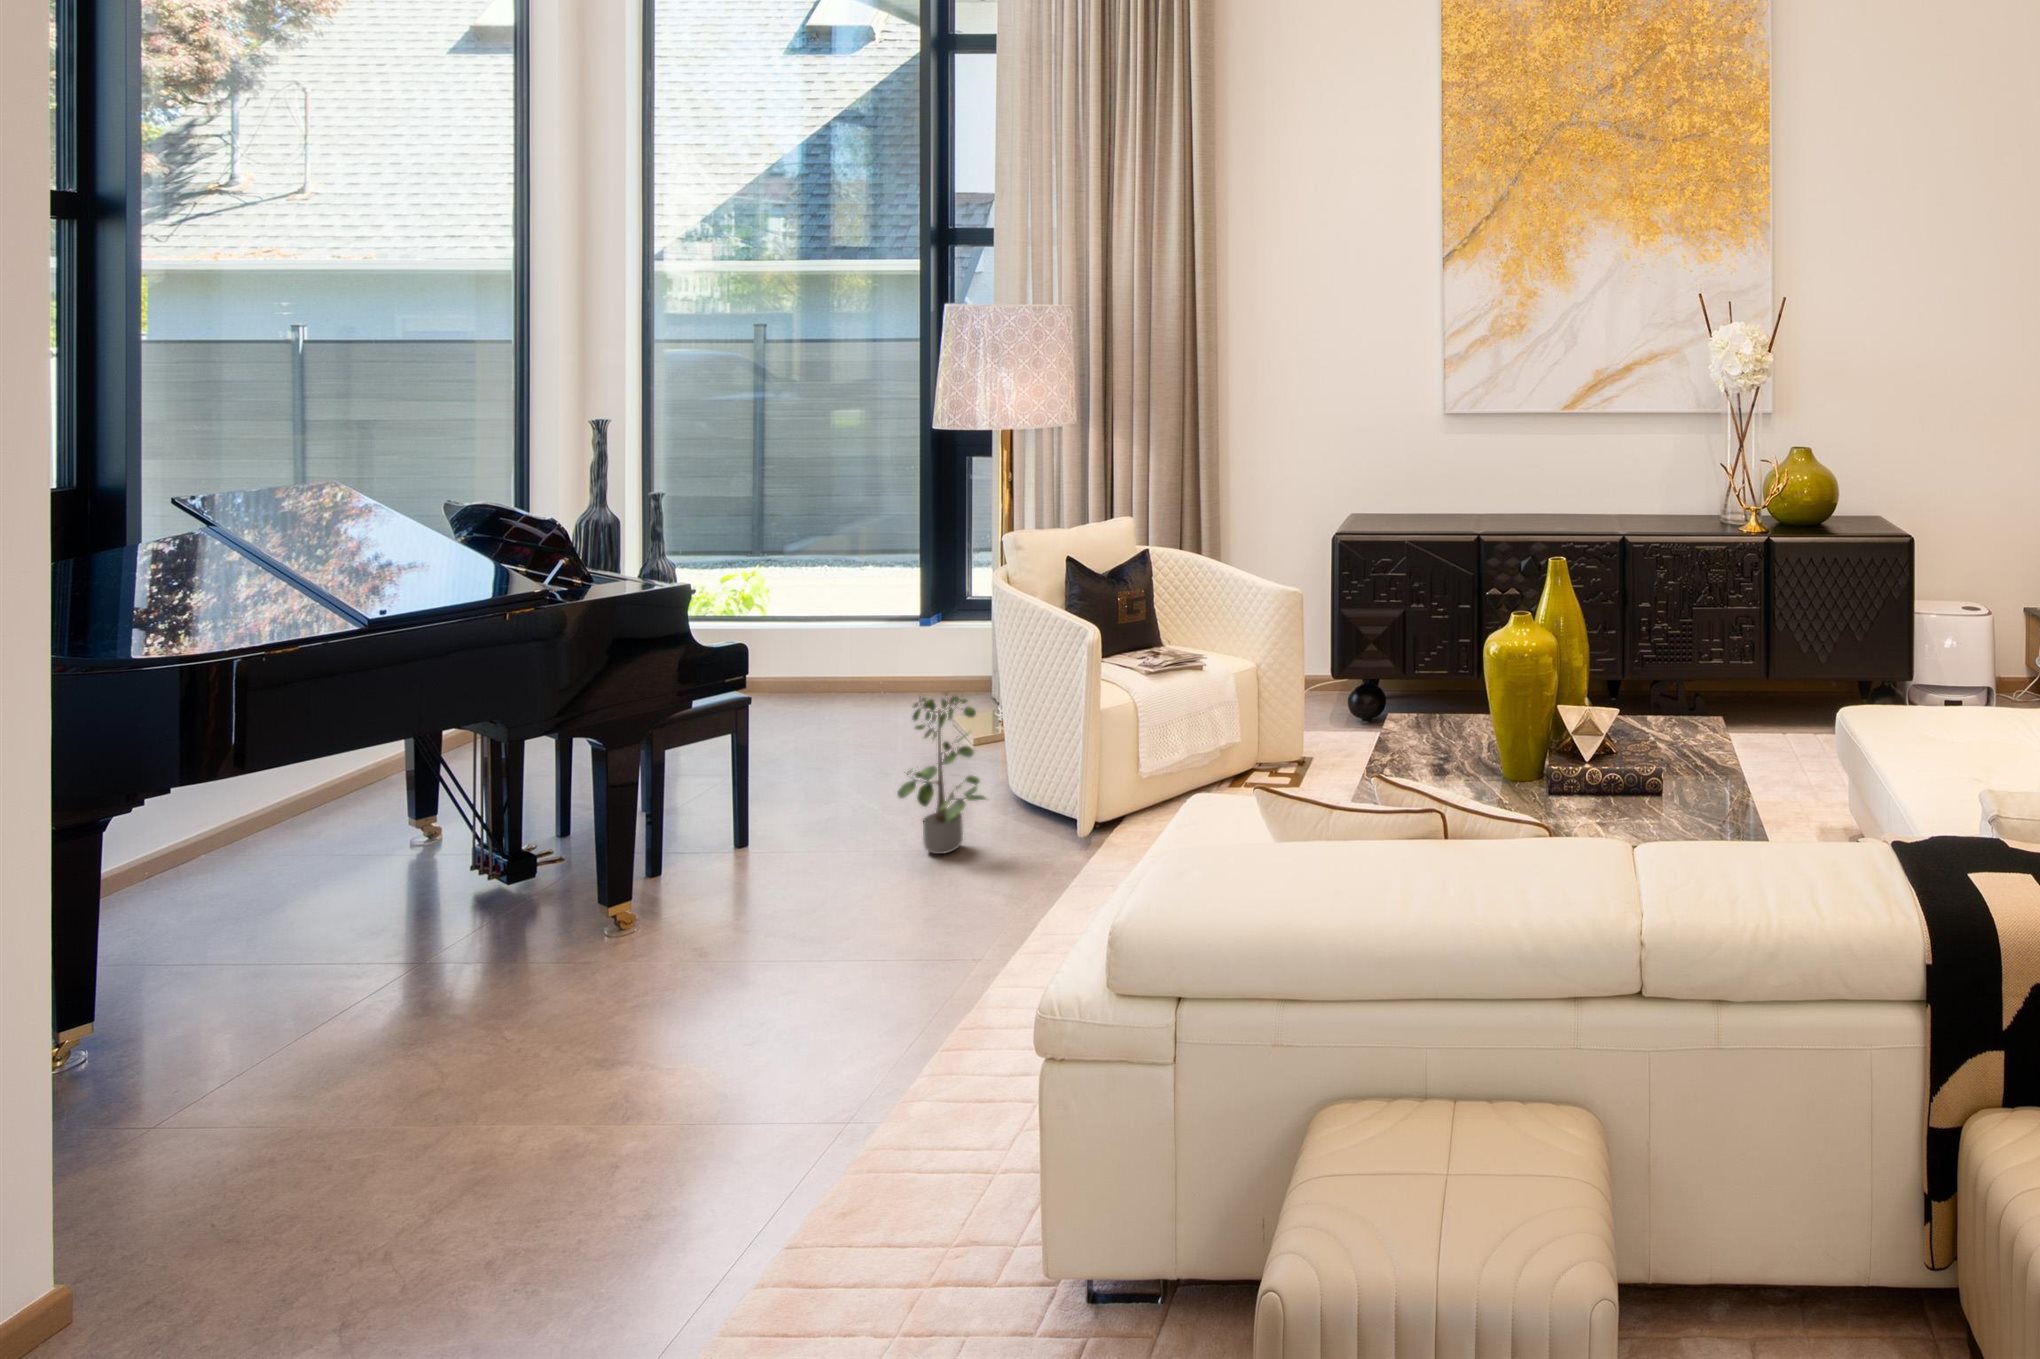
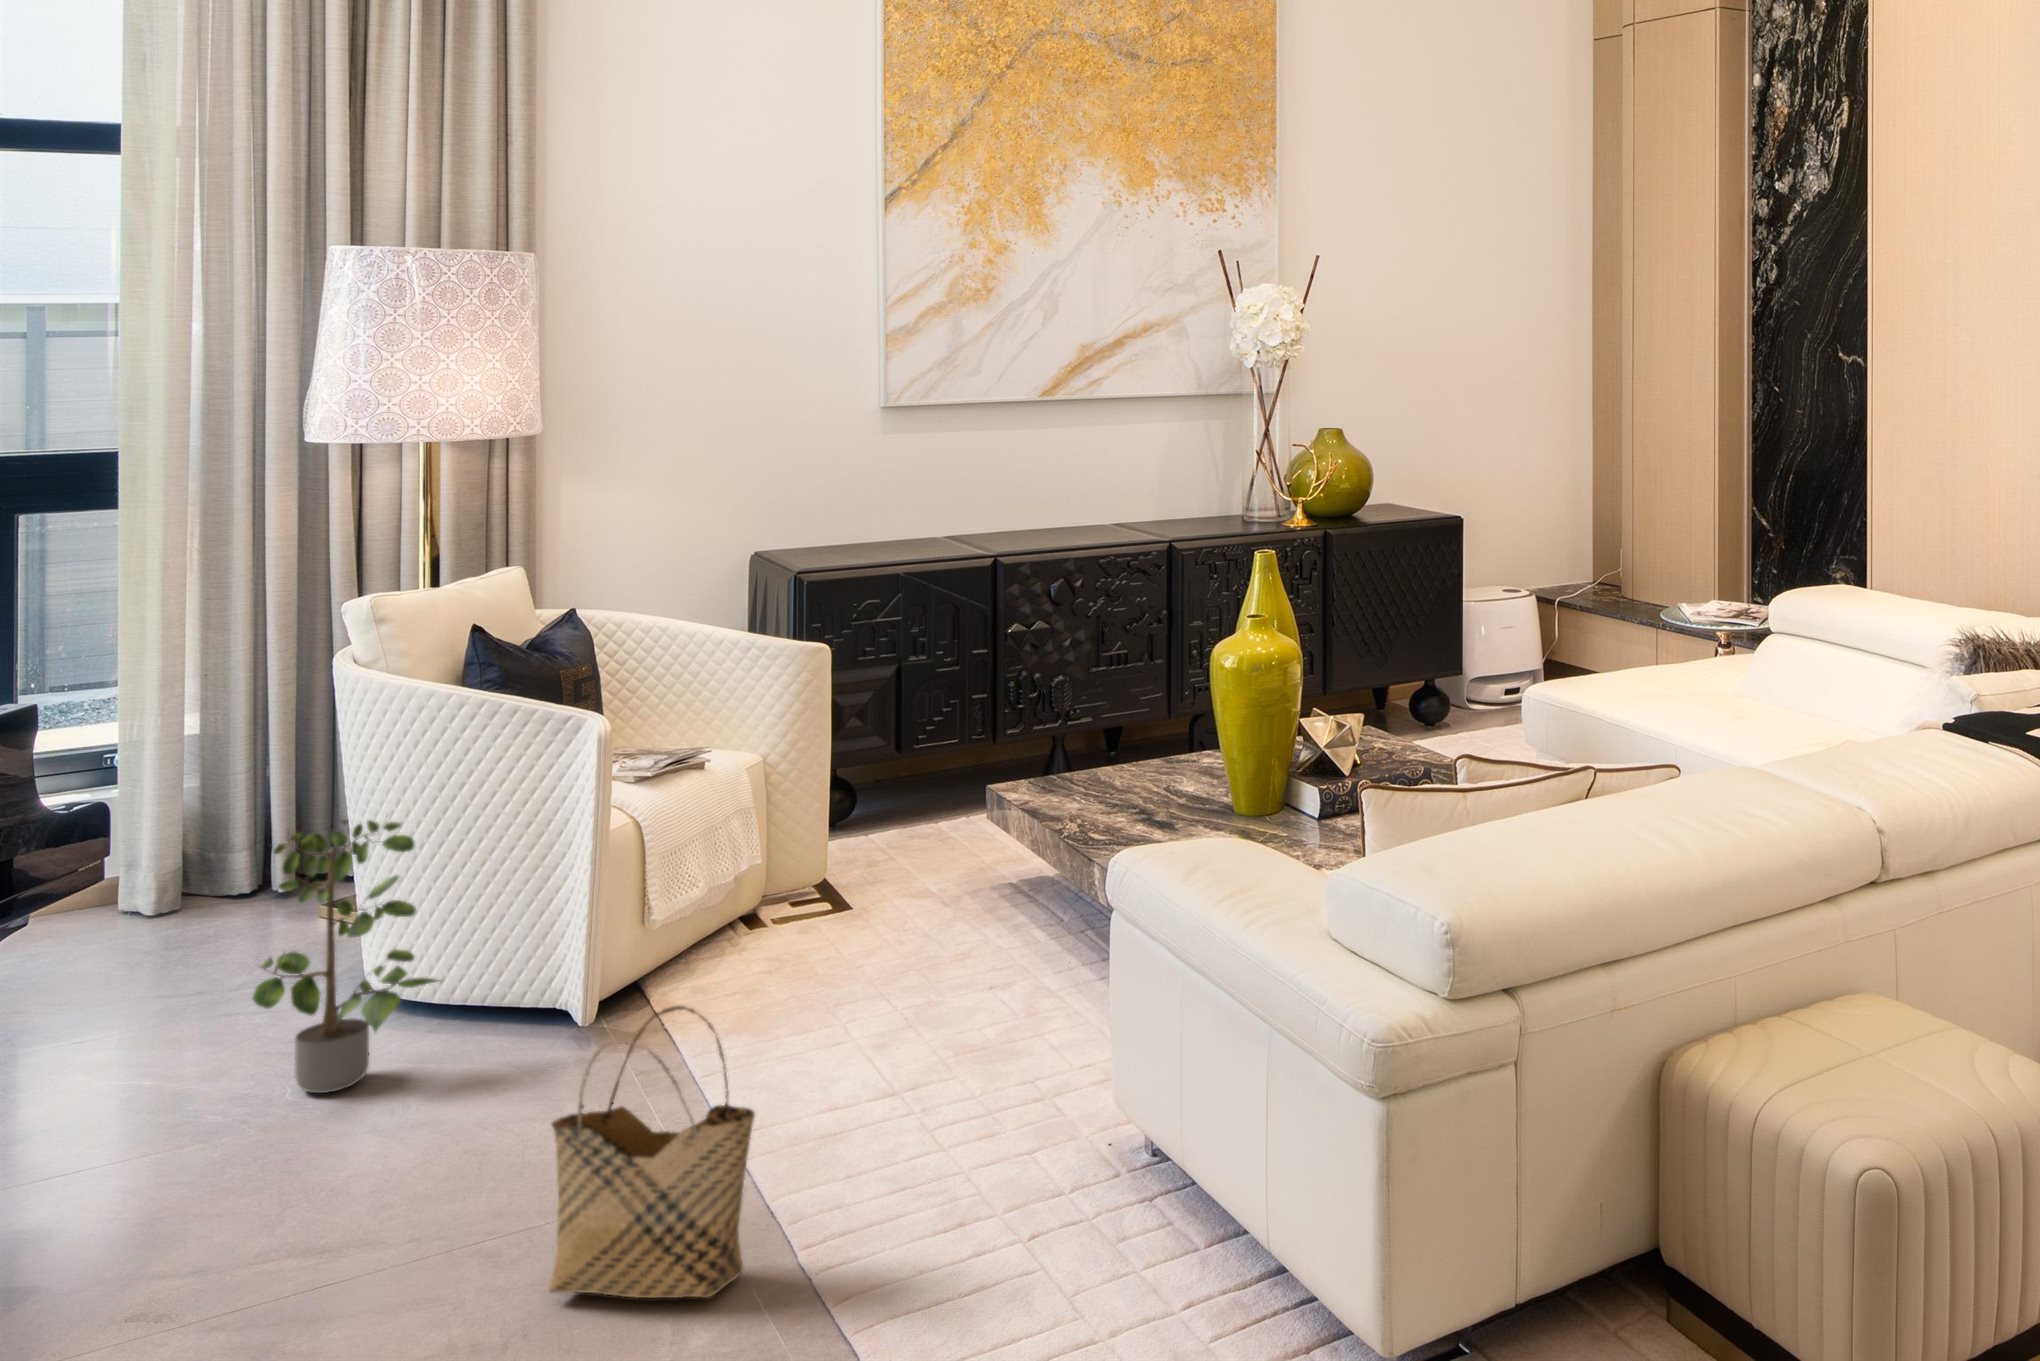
woven basket: none [866,855,963,1043] -> present [549,1006,755,1298]

